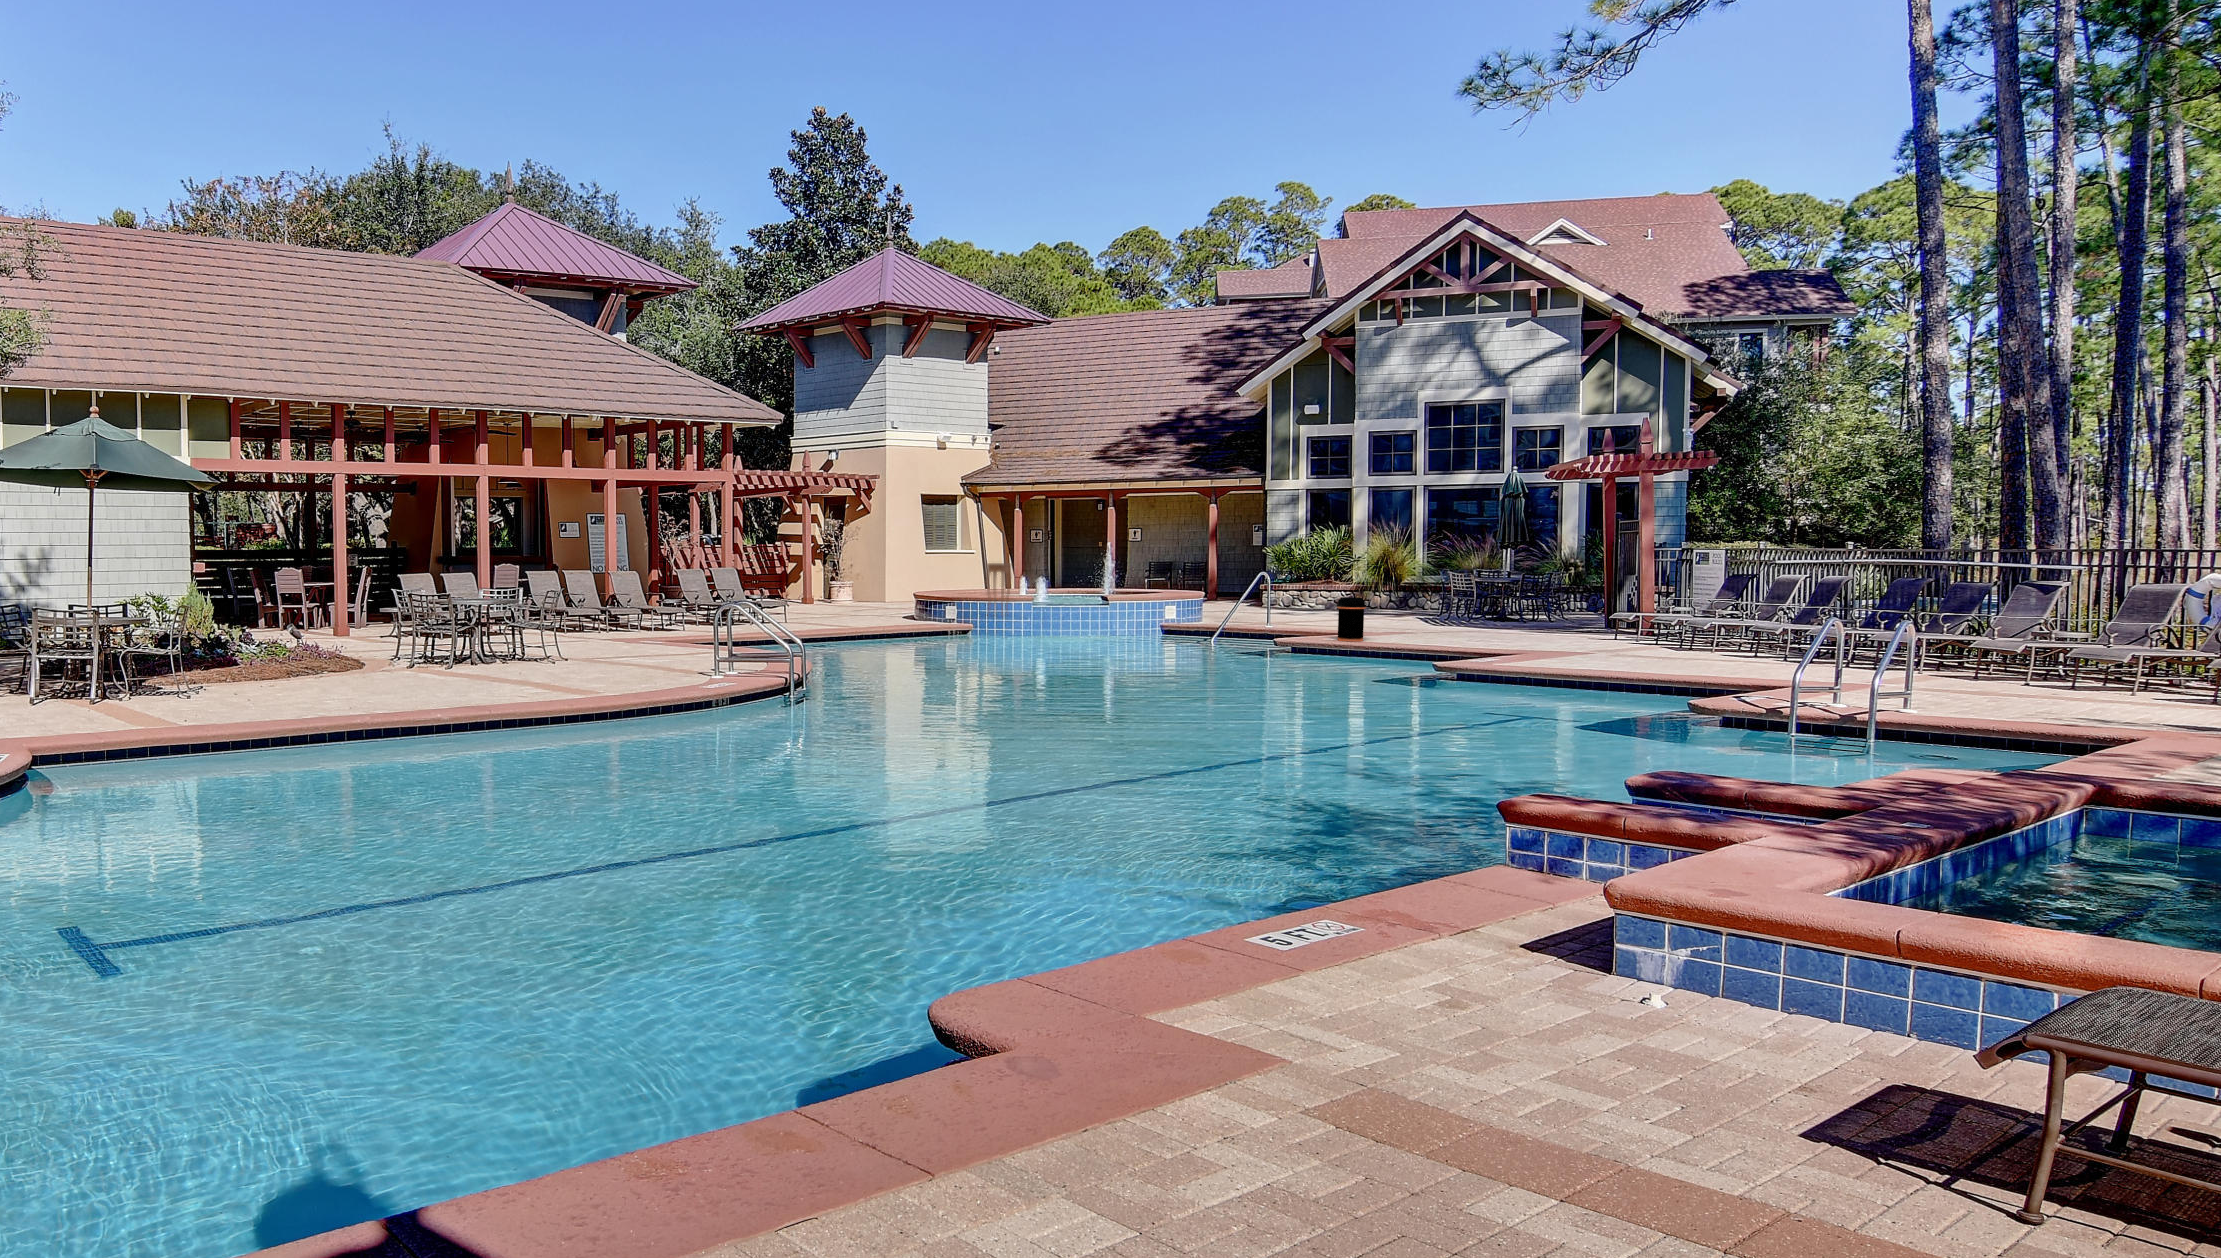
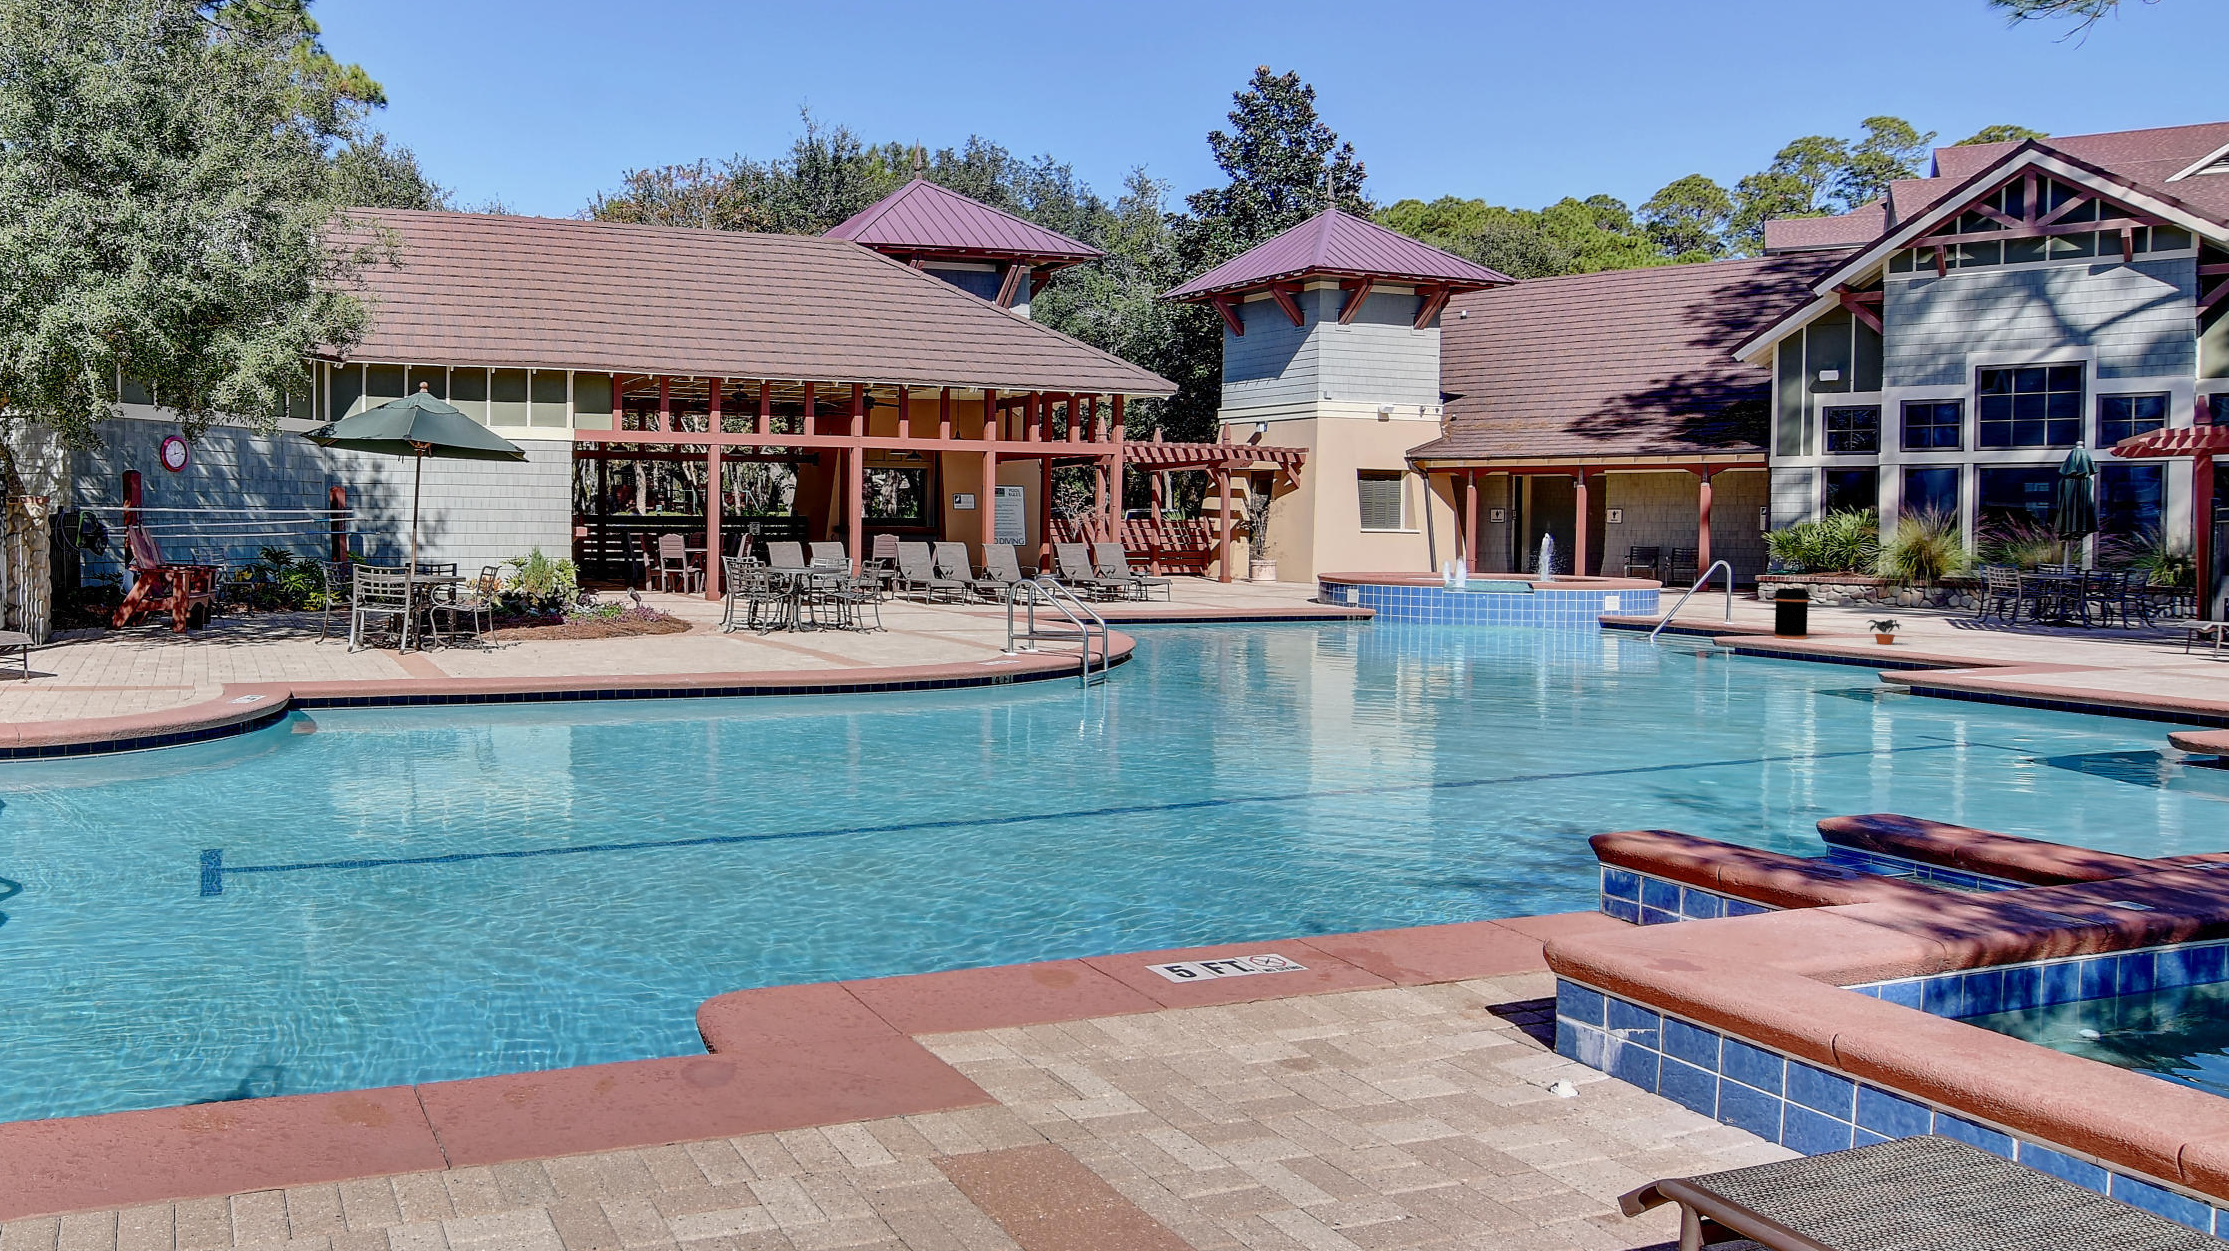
side table: present [986,563,1012,609] -> none [1387,545,1419,604]
potted plant: none [1411,622,1441,644] -> present [1867,619,1901,644]

